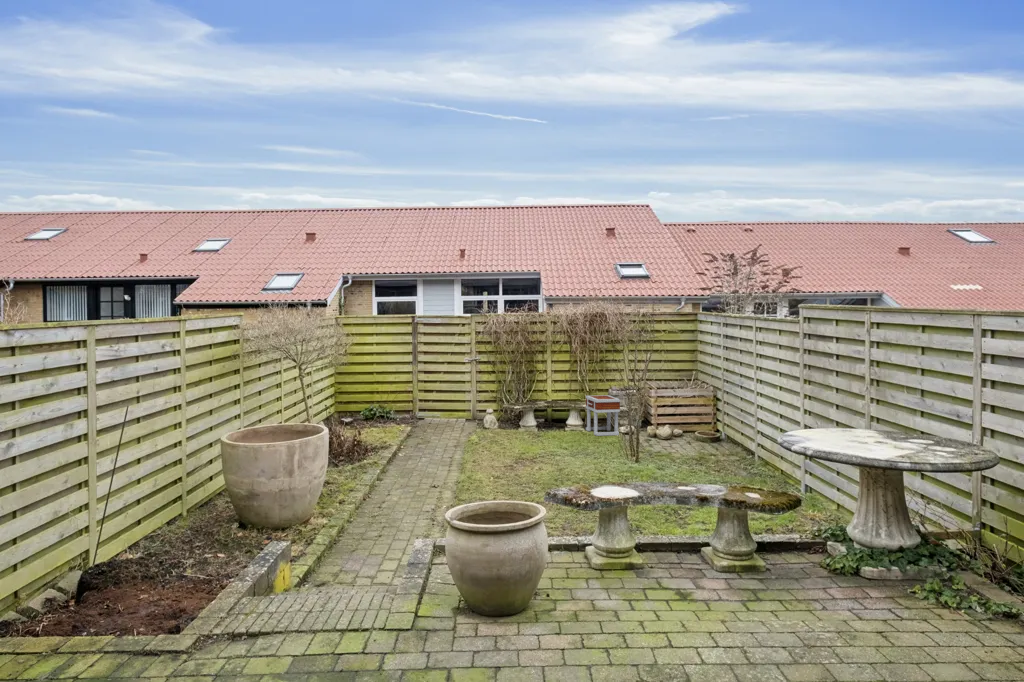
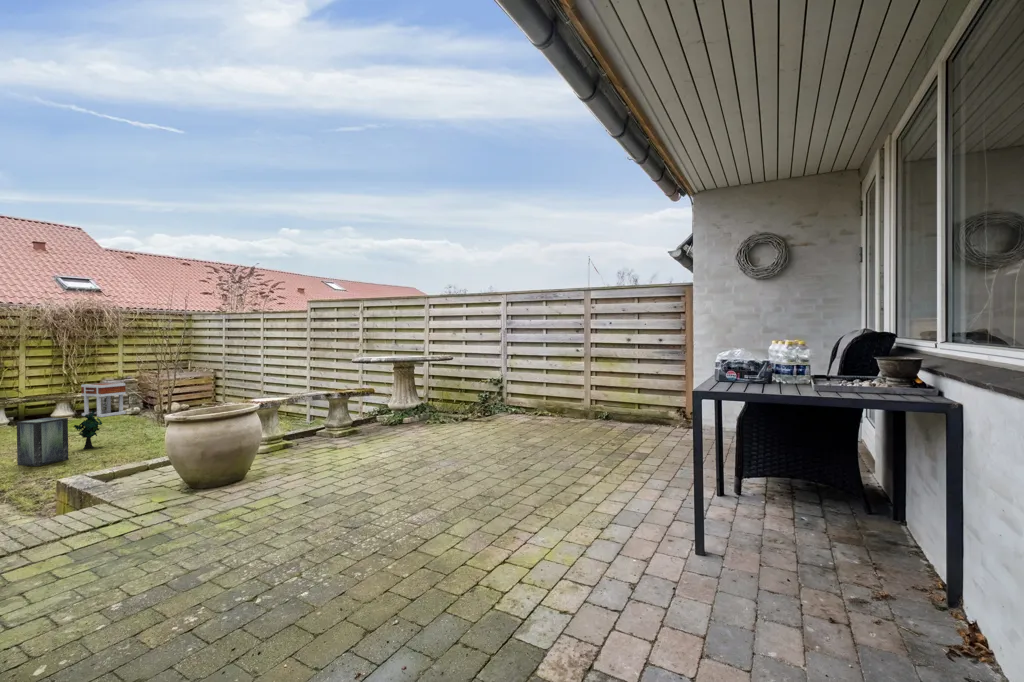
decorative plant: none [528,440,552,483] -> present [74,410,102,449]
storage box: none [478,445,511,496] -> present [17,418,68,466]

